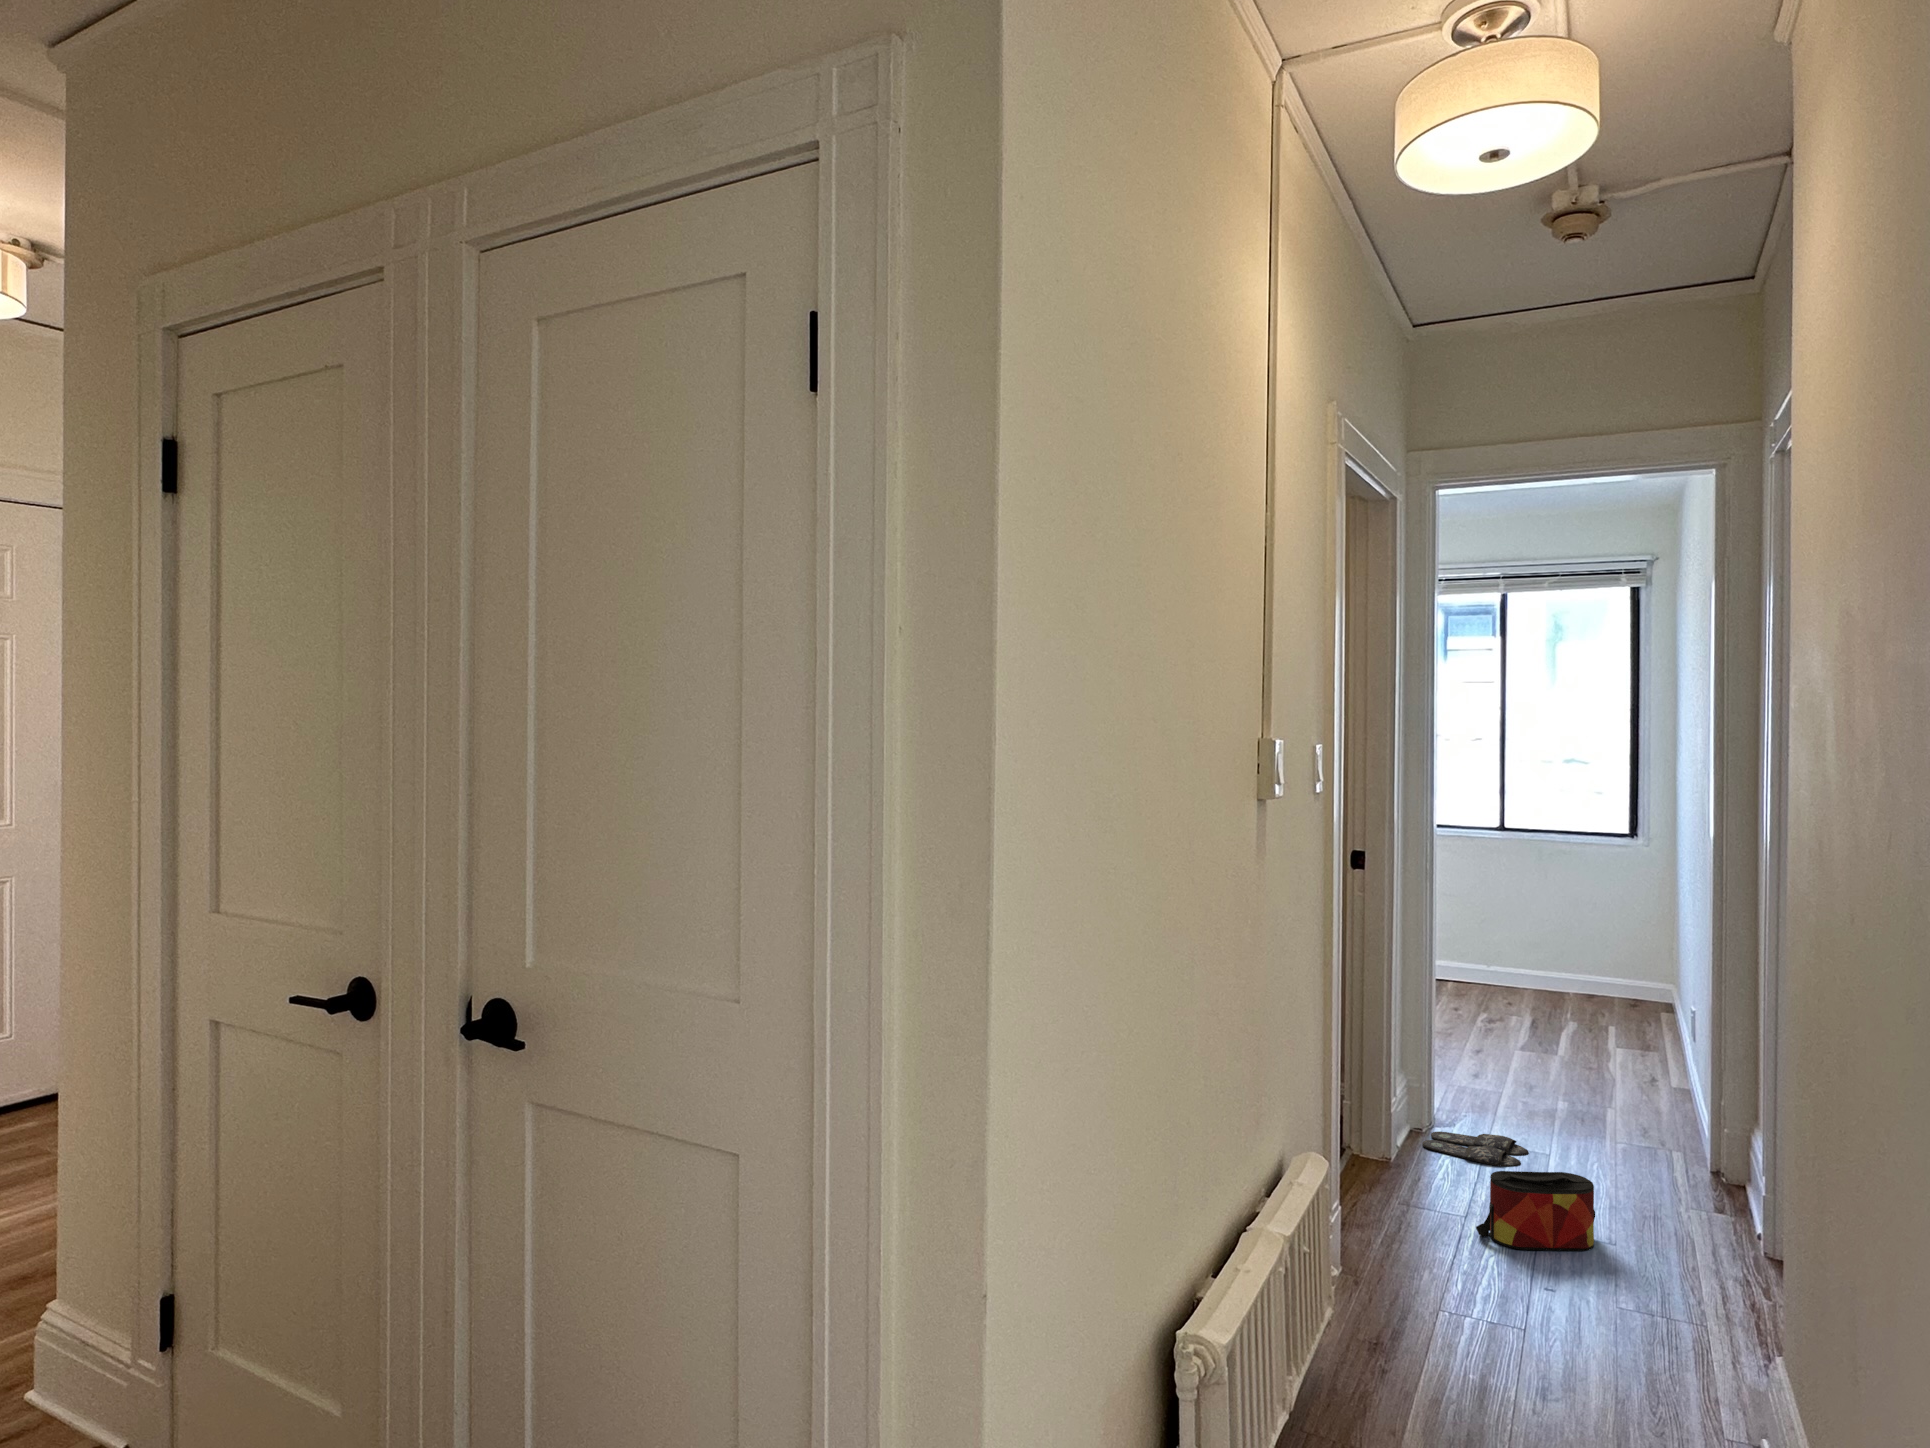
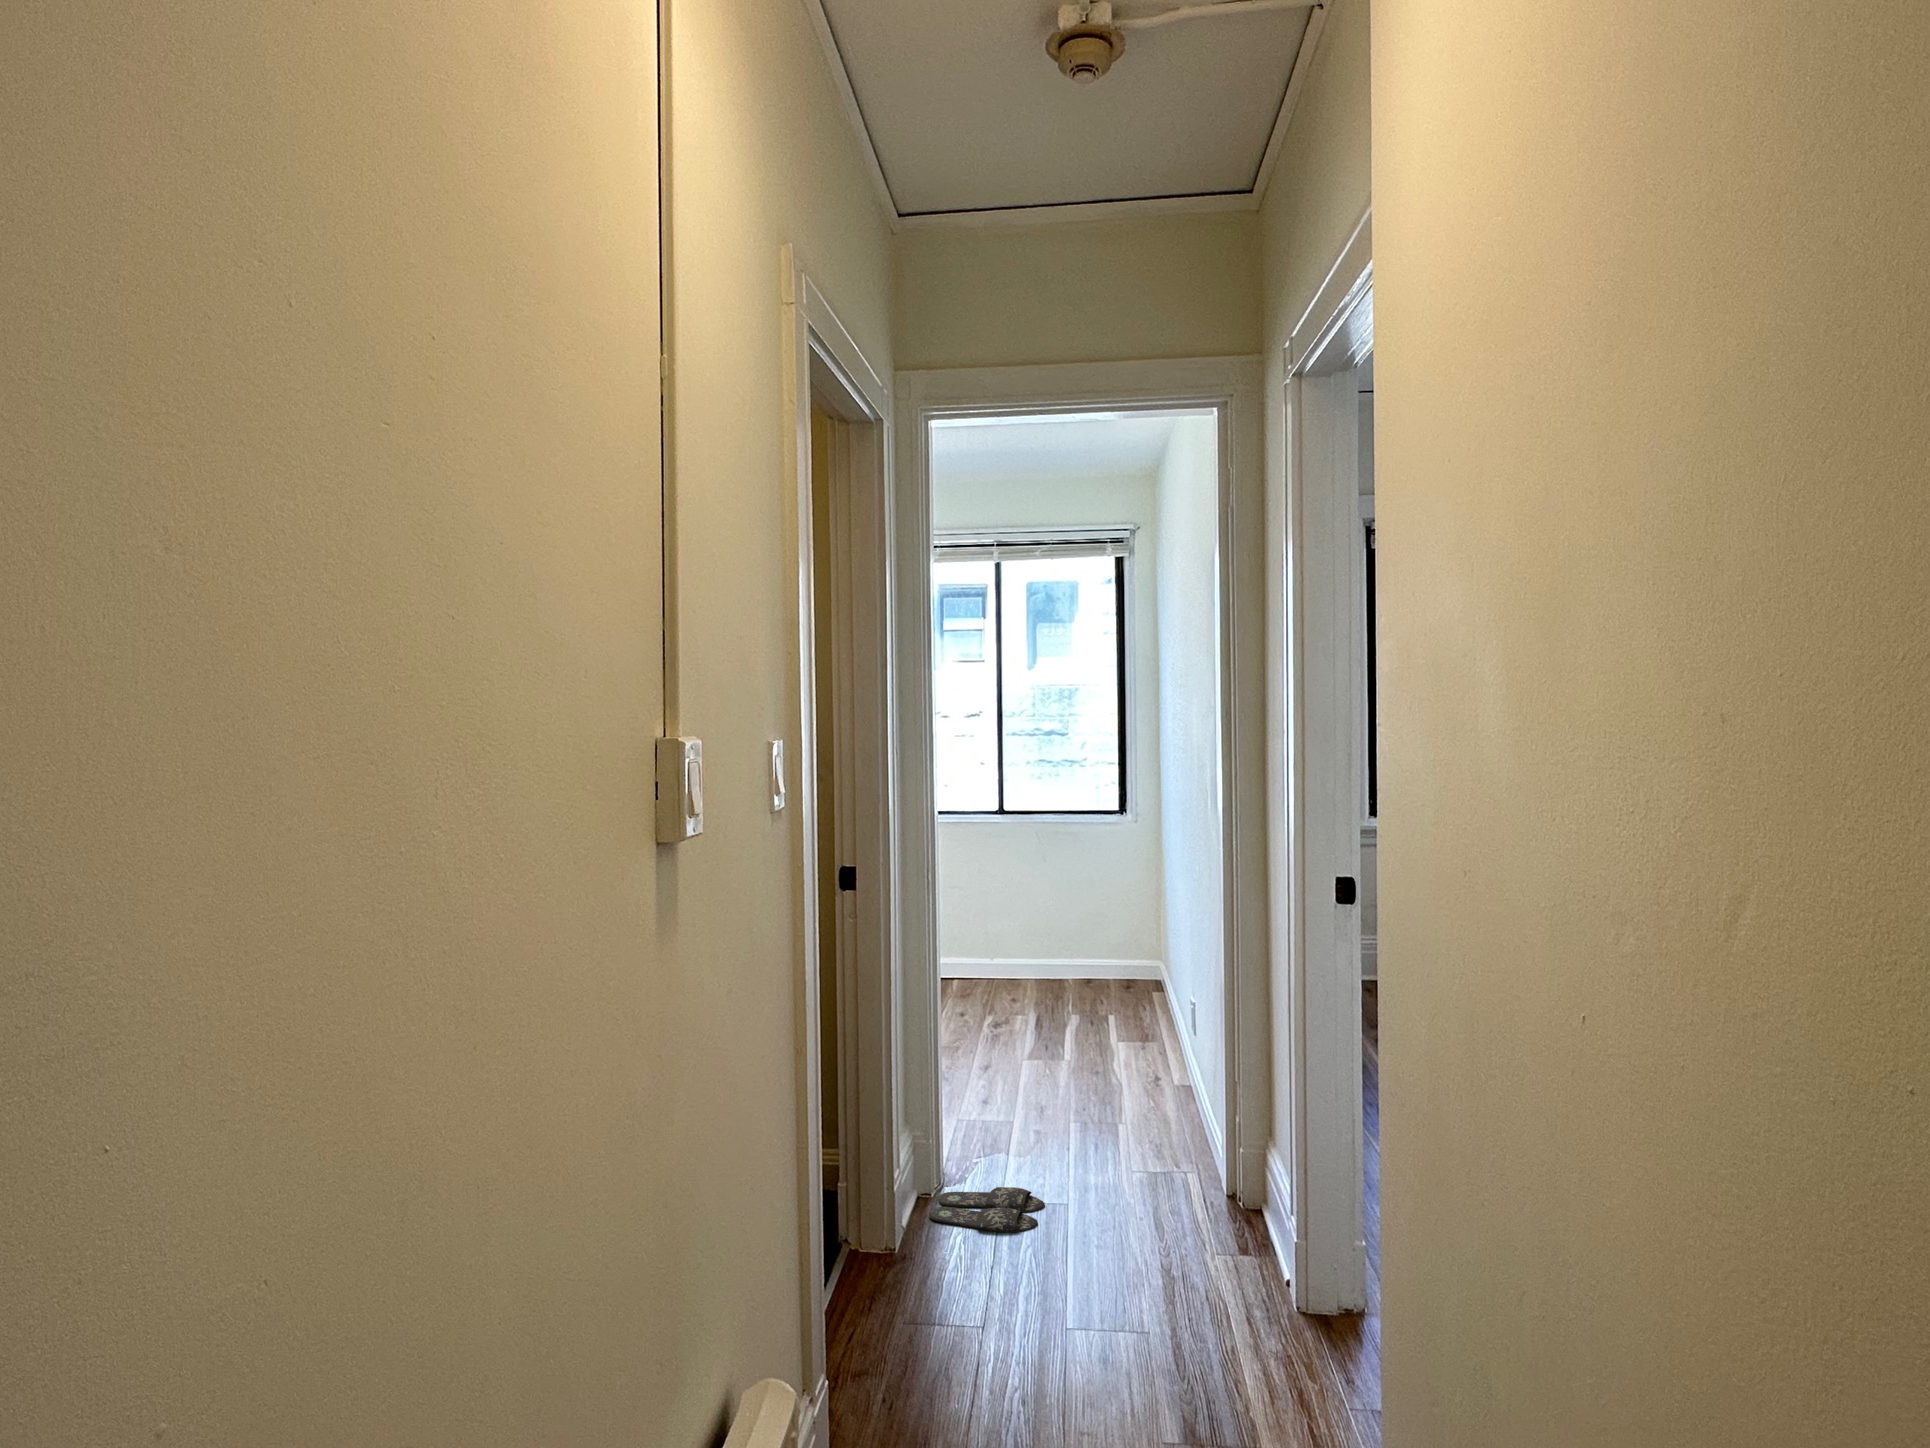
bag: present [1476,1171,1595,1251] -> none [994,1251,1126,1367]

